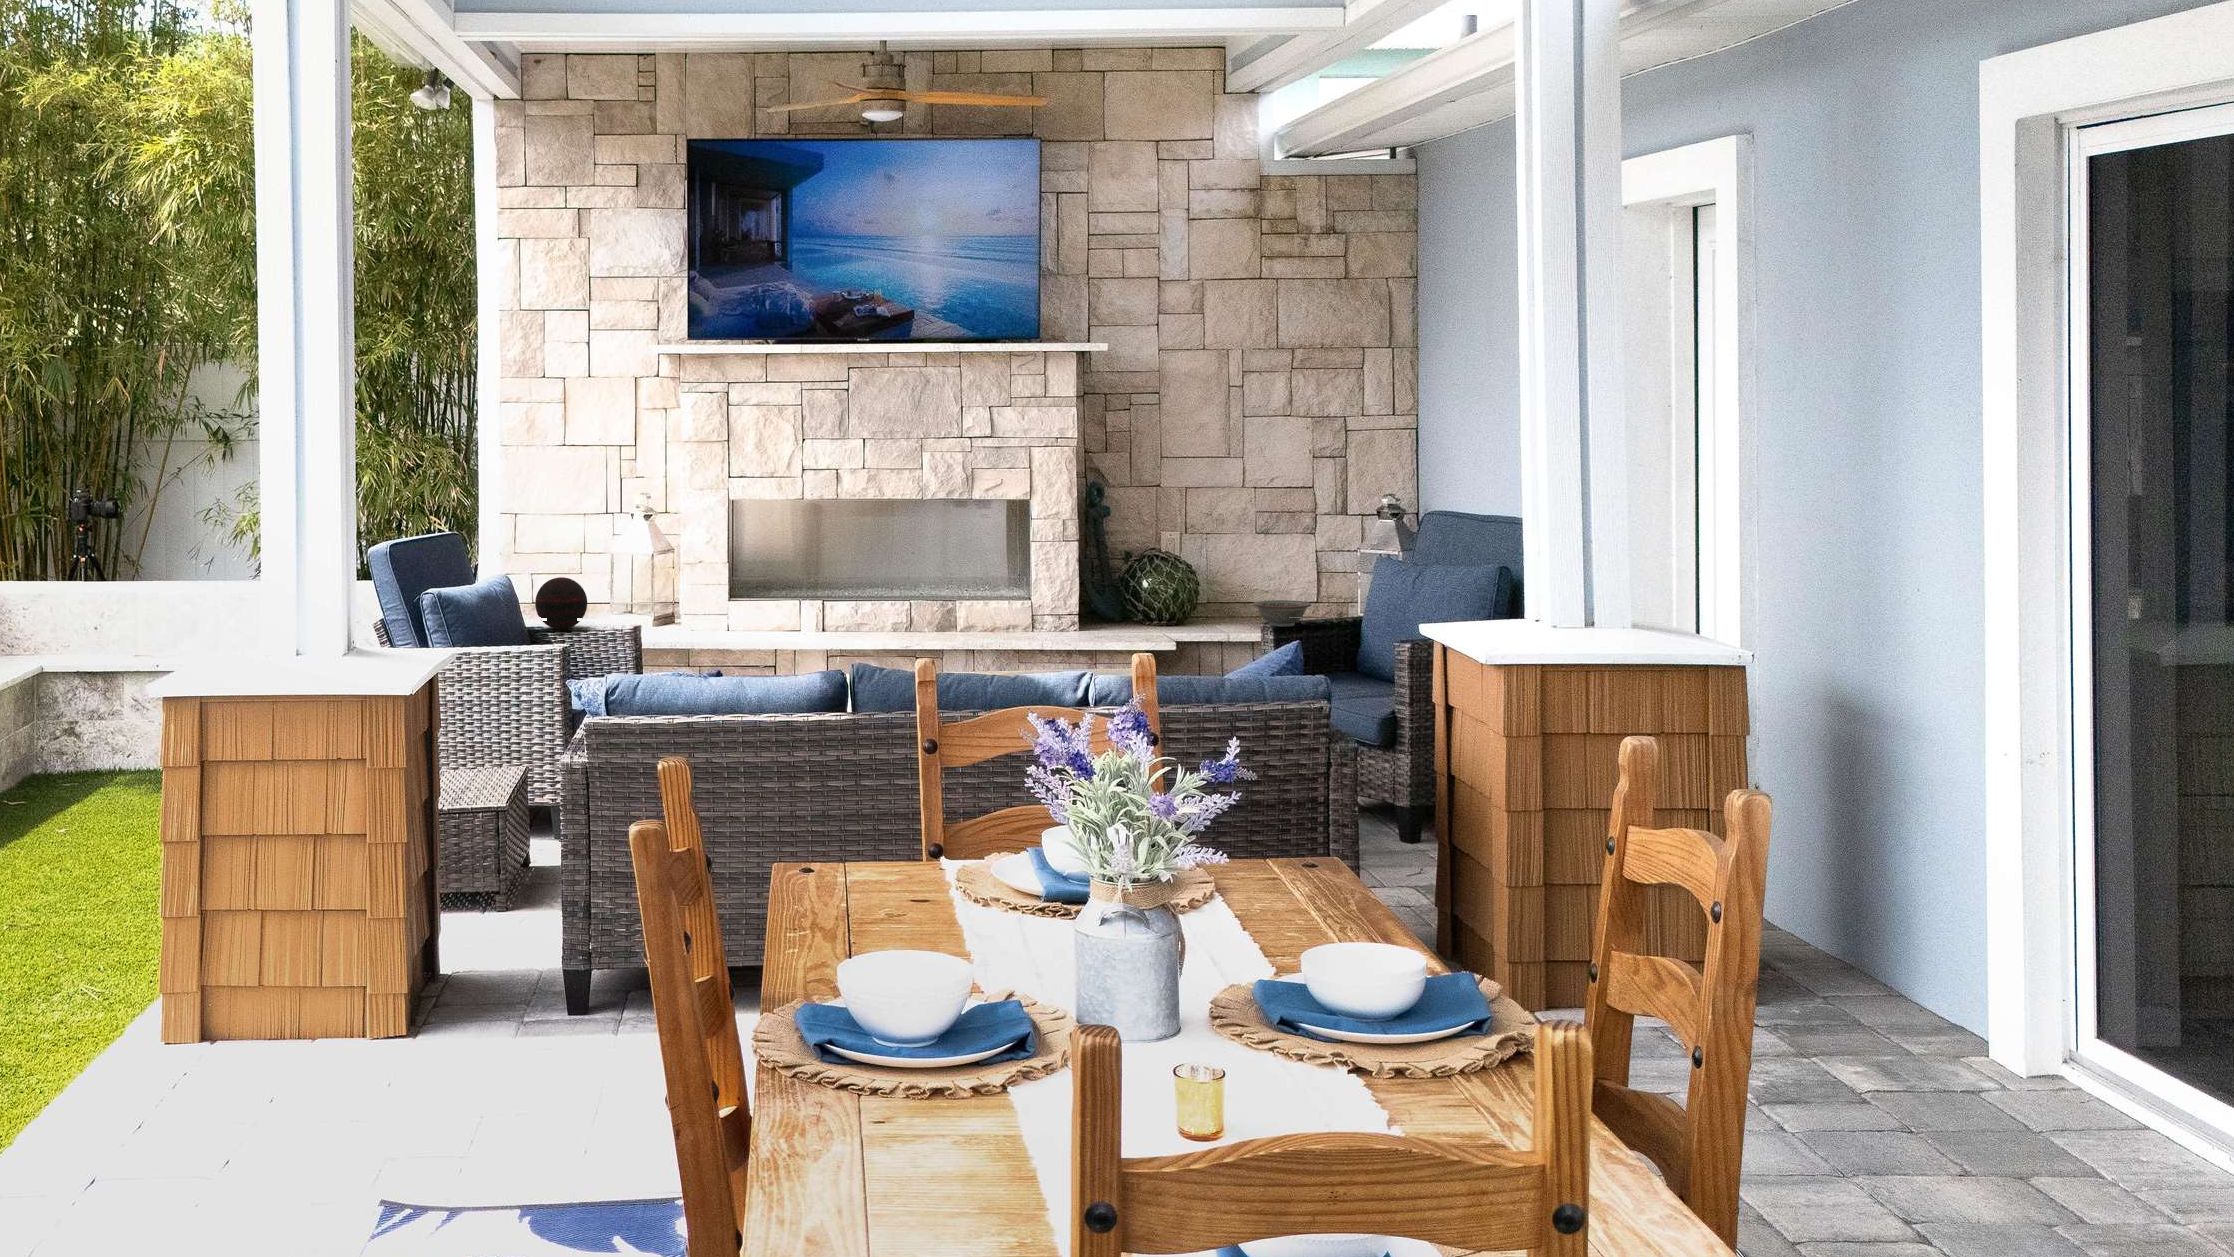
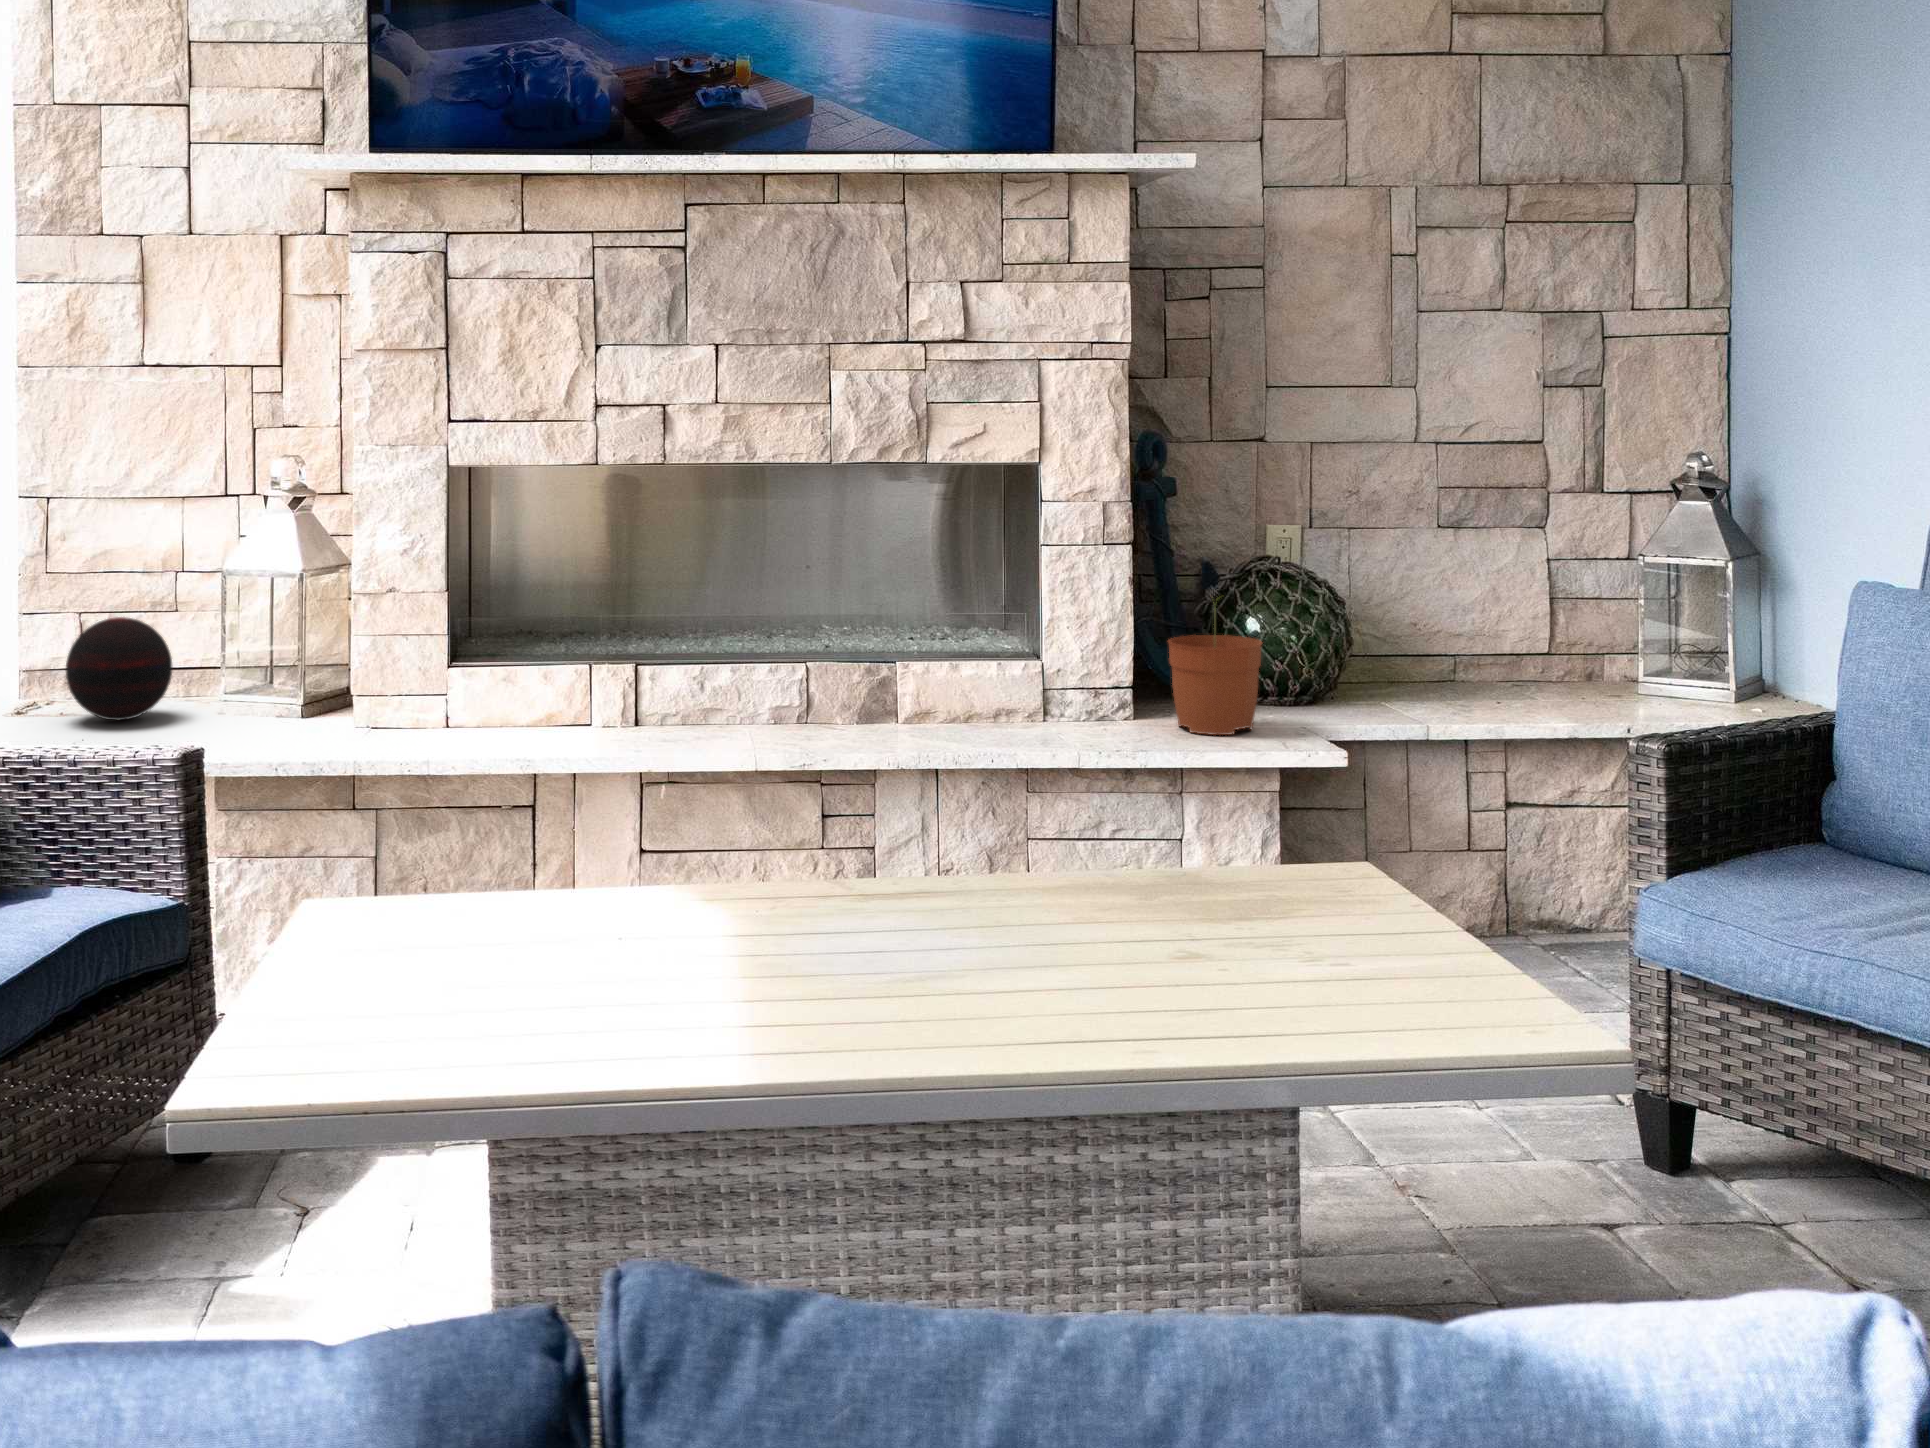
plant pot: none [1095,569,1142,638] -> present [1168,634,1262,735]
decorative bowl: present [1253,600,1311,627] -> none [1450,649,1564,702]

